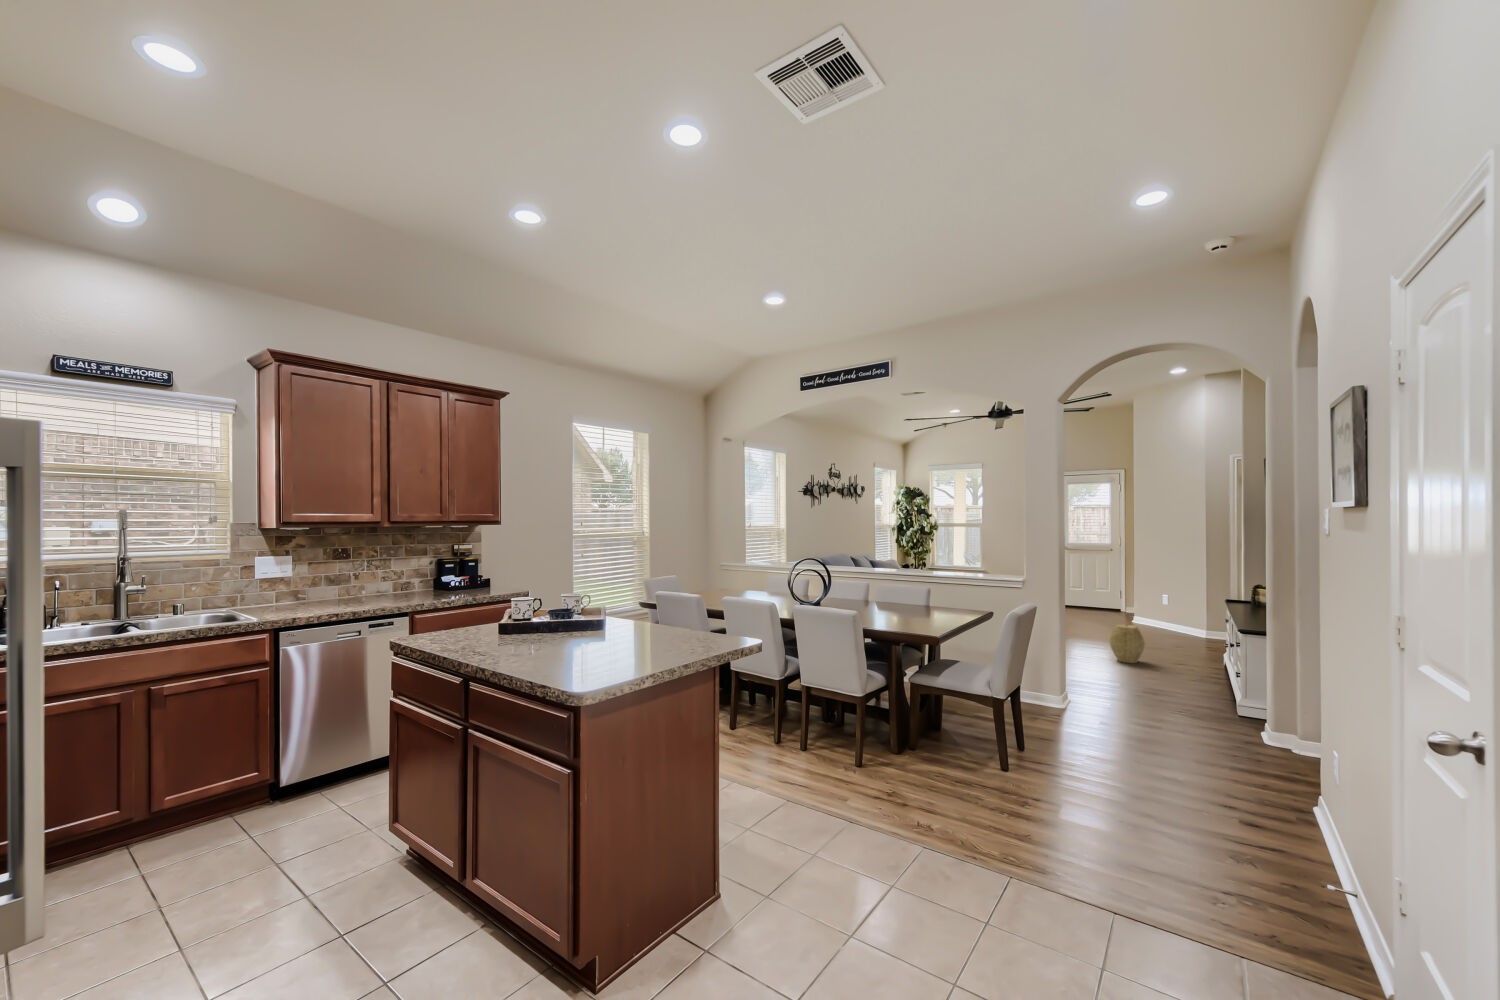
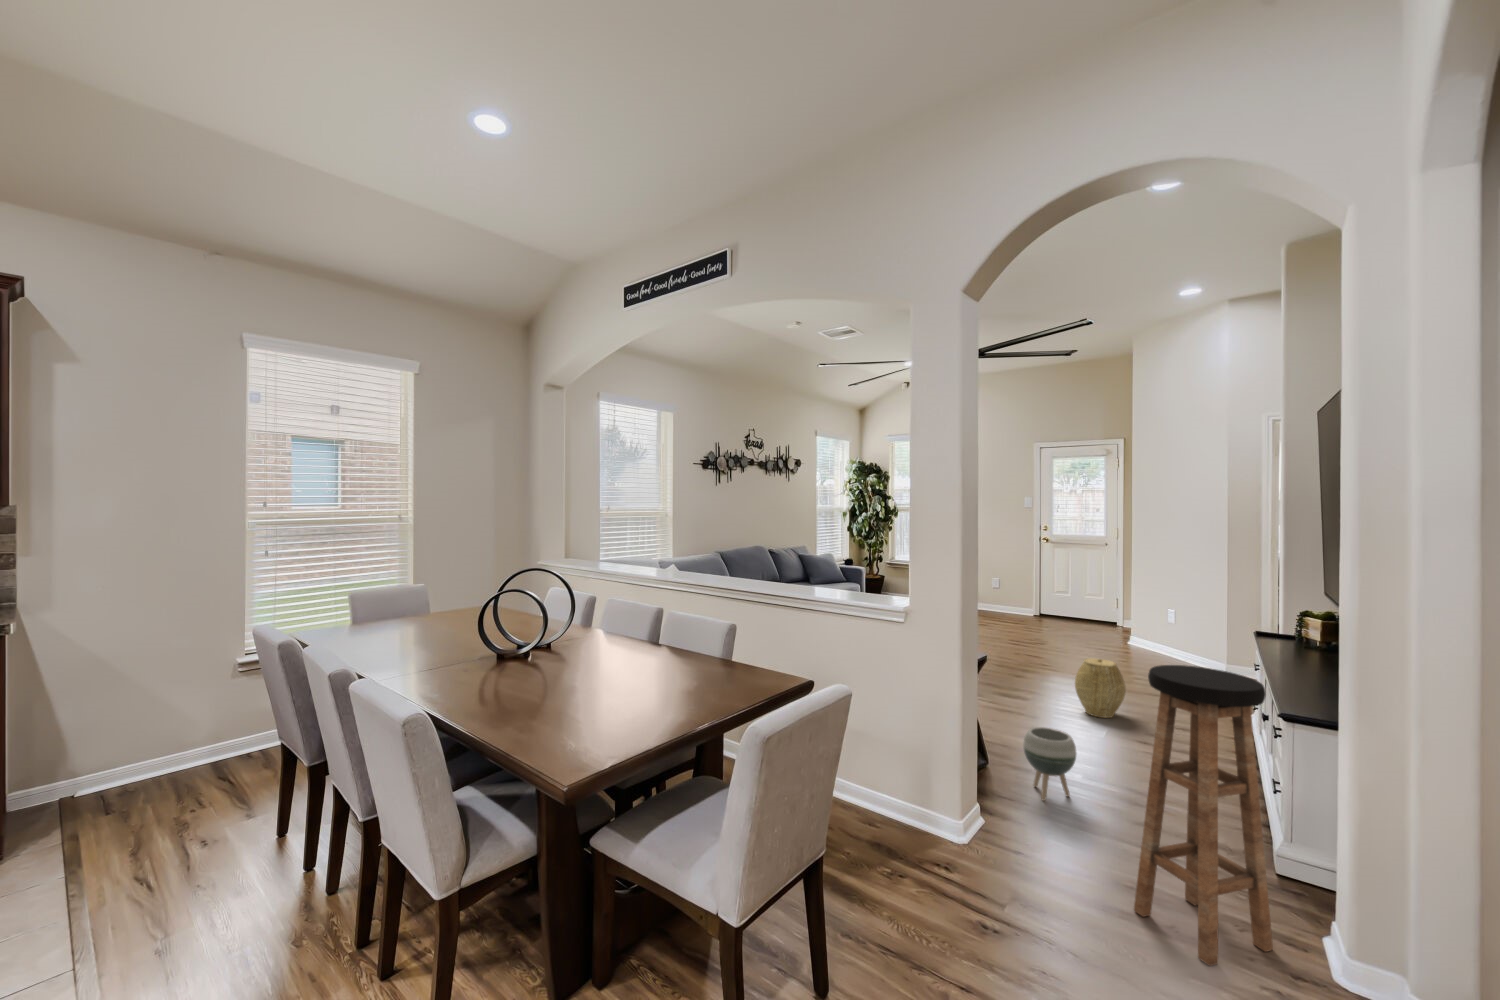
bar stool: none [1173,606,1244,748] -> present [1134,665,1273,966]
planter: none [1094,658,1128,699] -> present [1023,727,1077,800]

